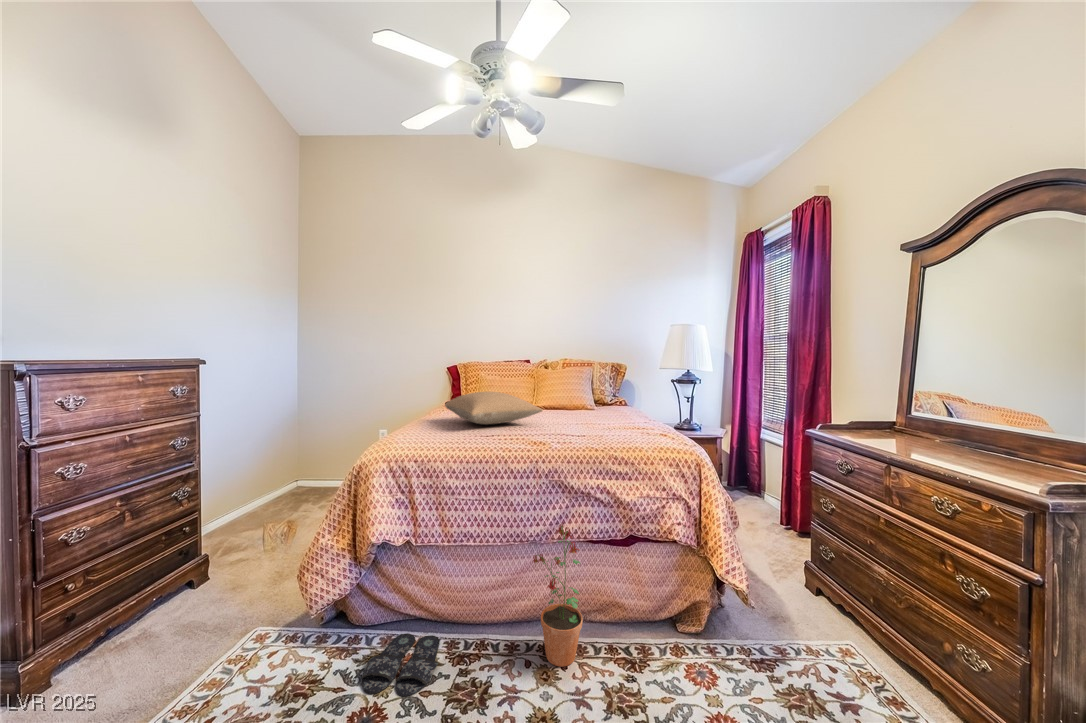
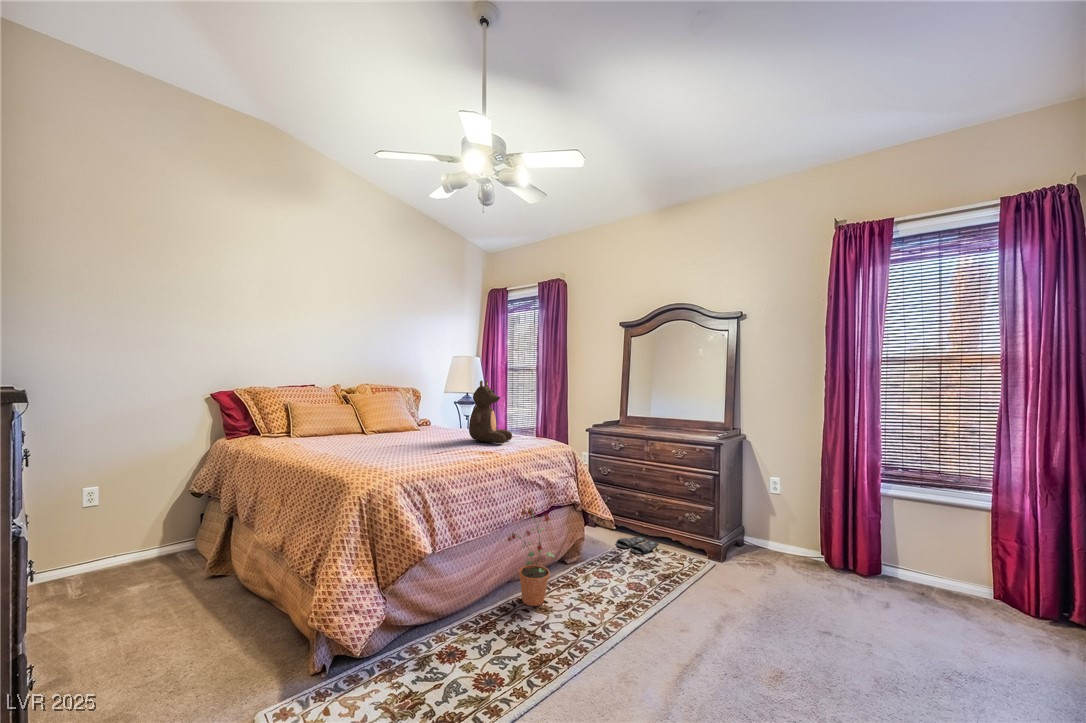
teddy bear: none [536,360,597,438] -> present [469,380,512,444]
pillow: present [445,392,543,425] -> none [344,410,448,442]
slippers: present [362,633,439,697] -> present [616,537,658,554]

